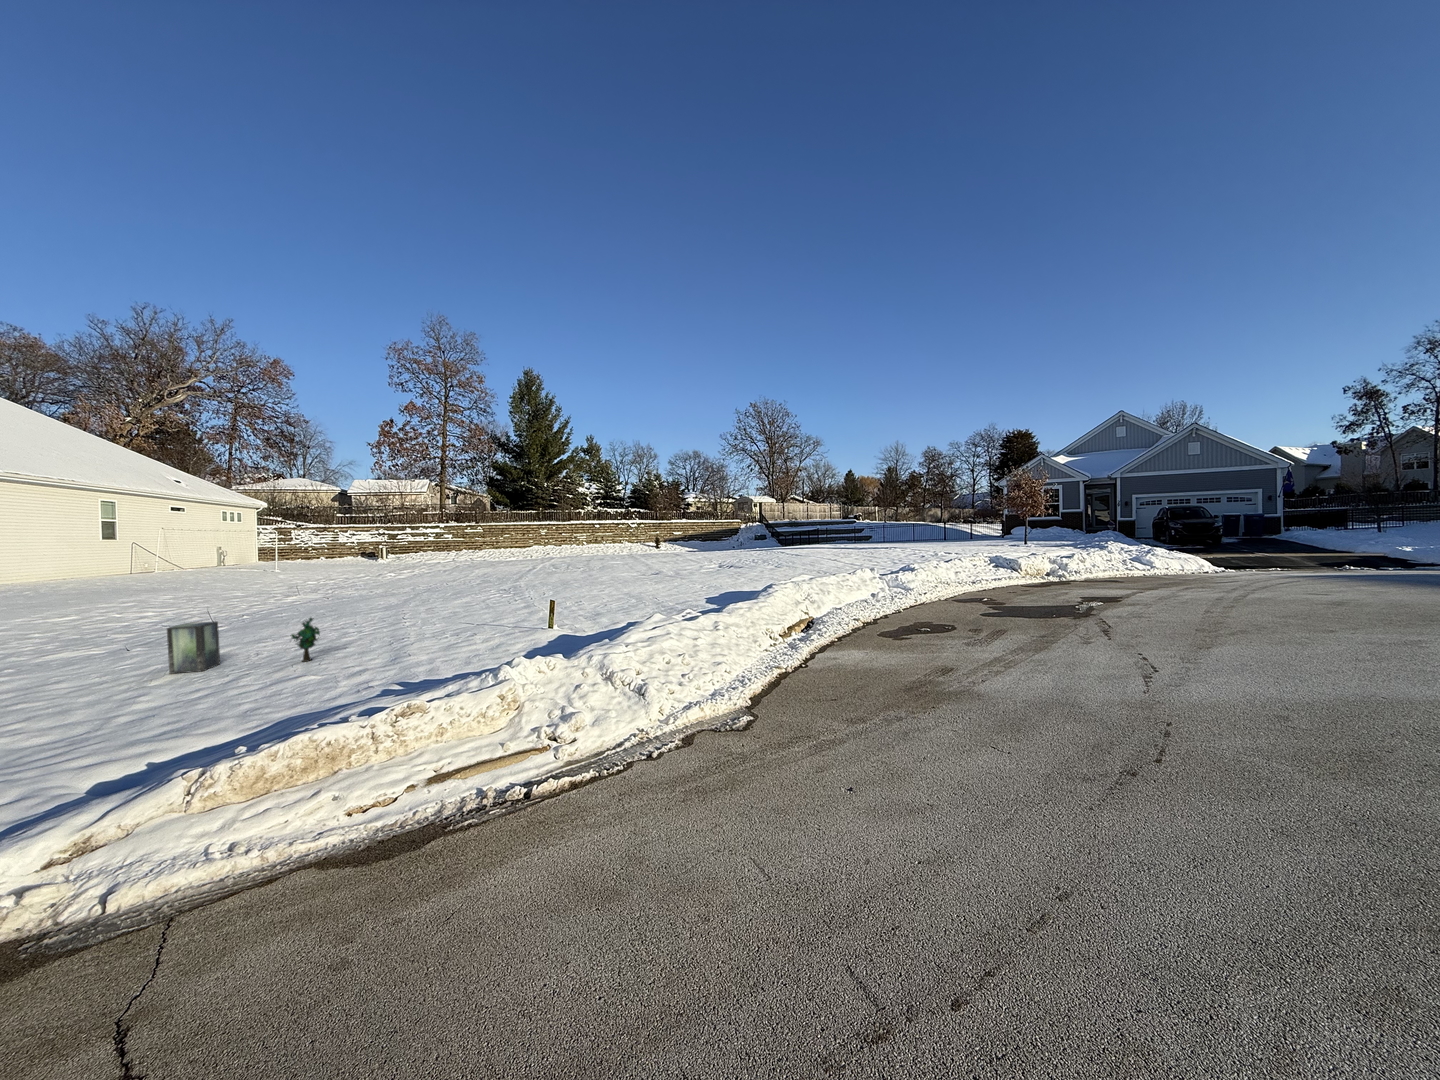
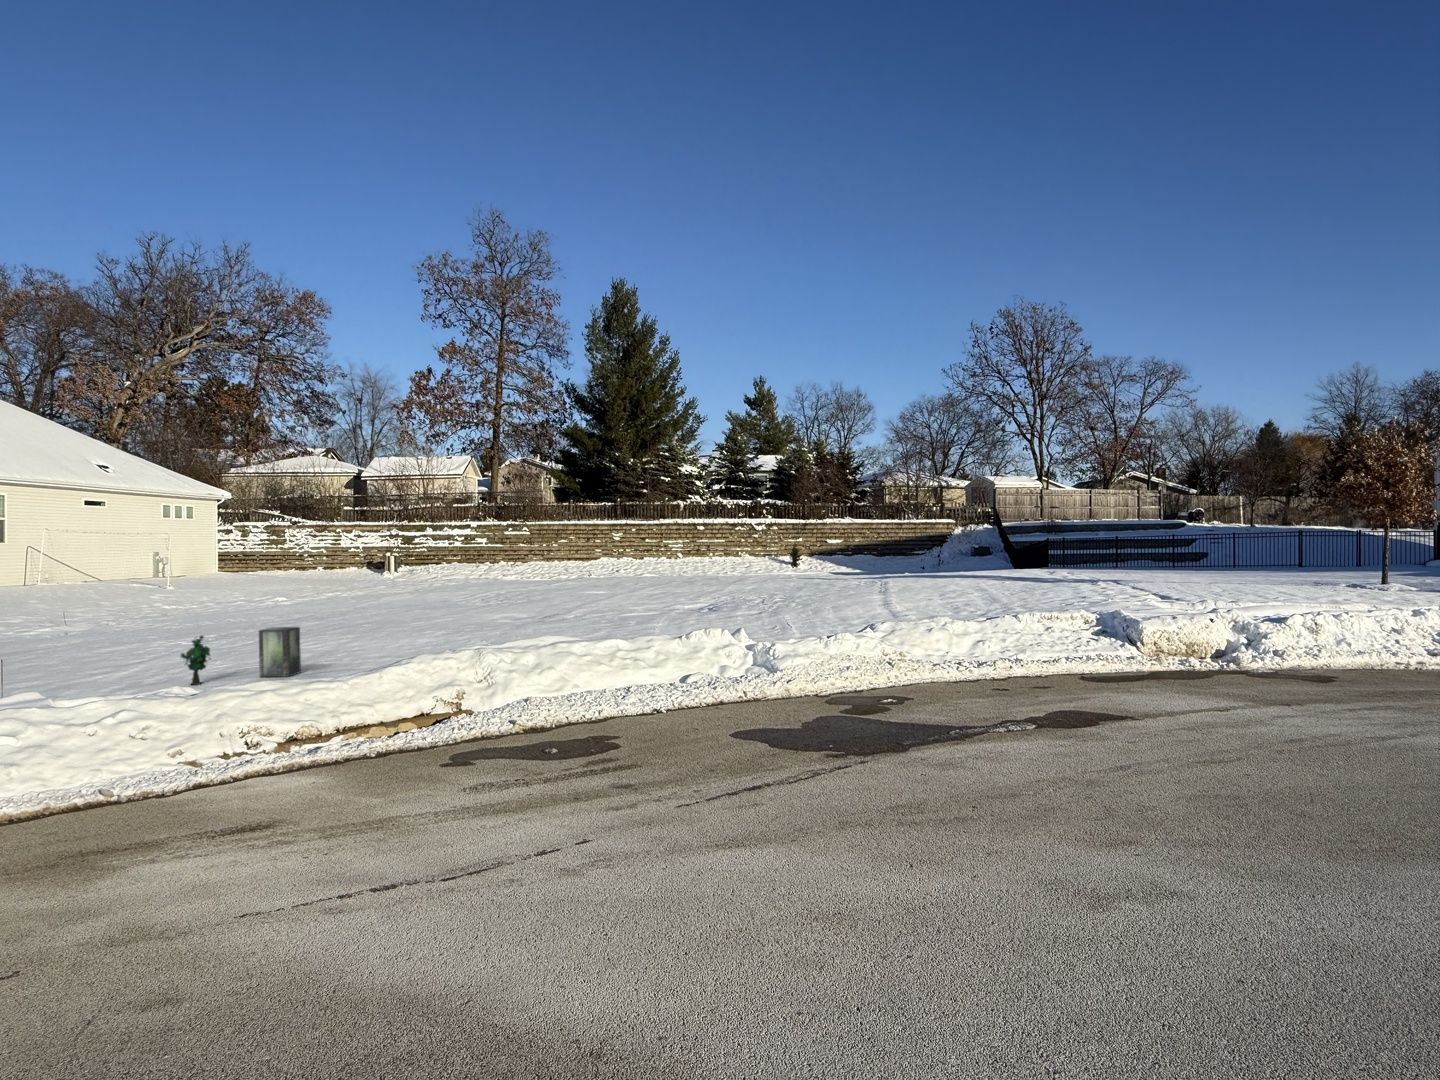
storage box: present [167,621,220,674] -> present [259,627,301,677]

